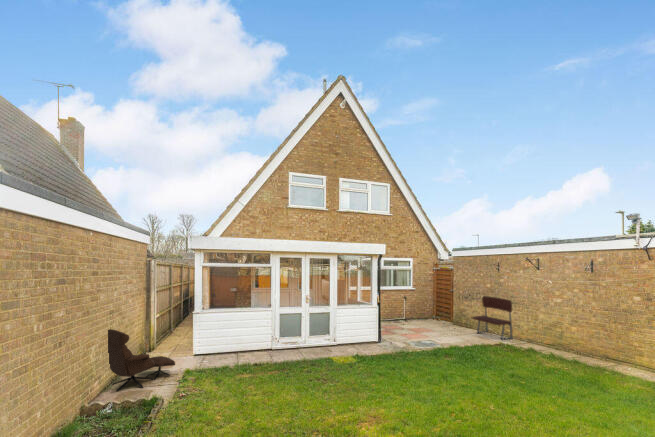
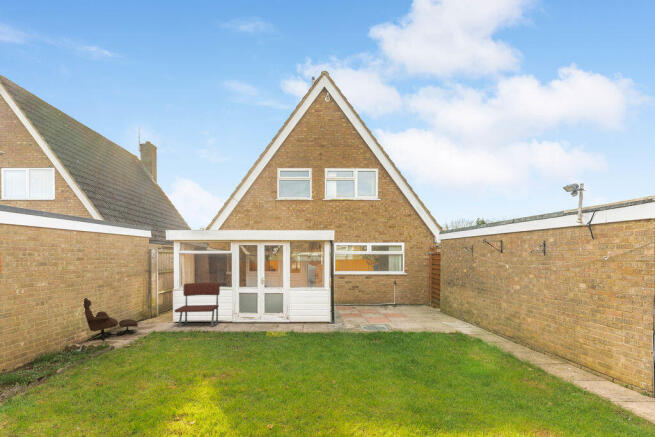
bench: present [472,296,513,340] -> present [175,283,220,327]

